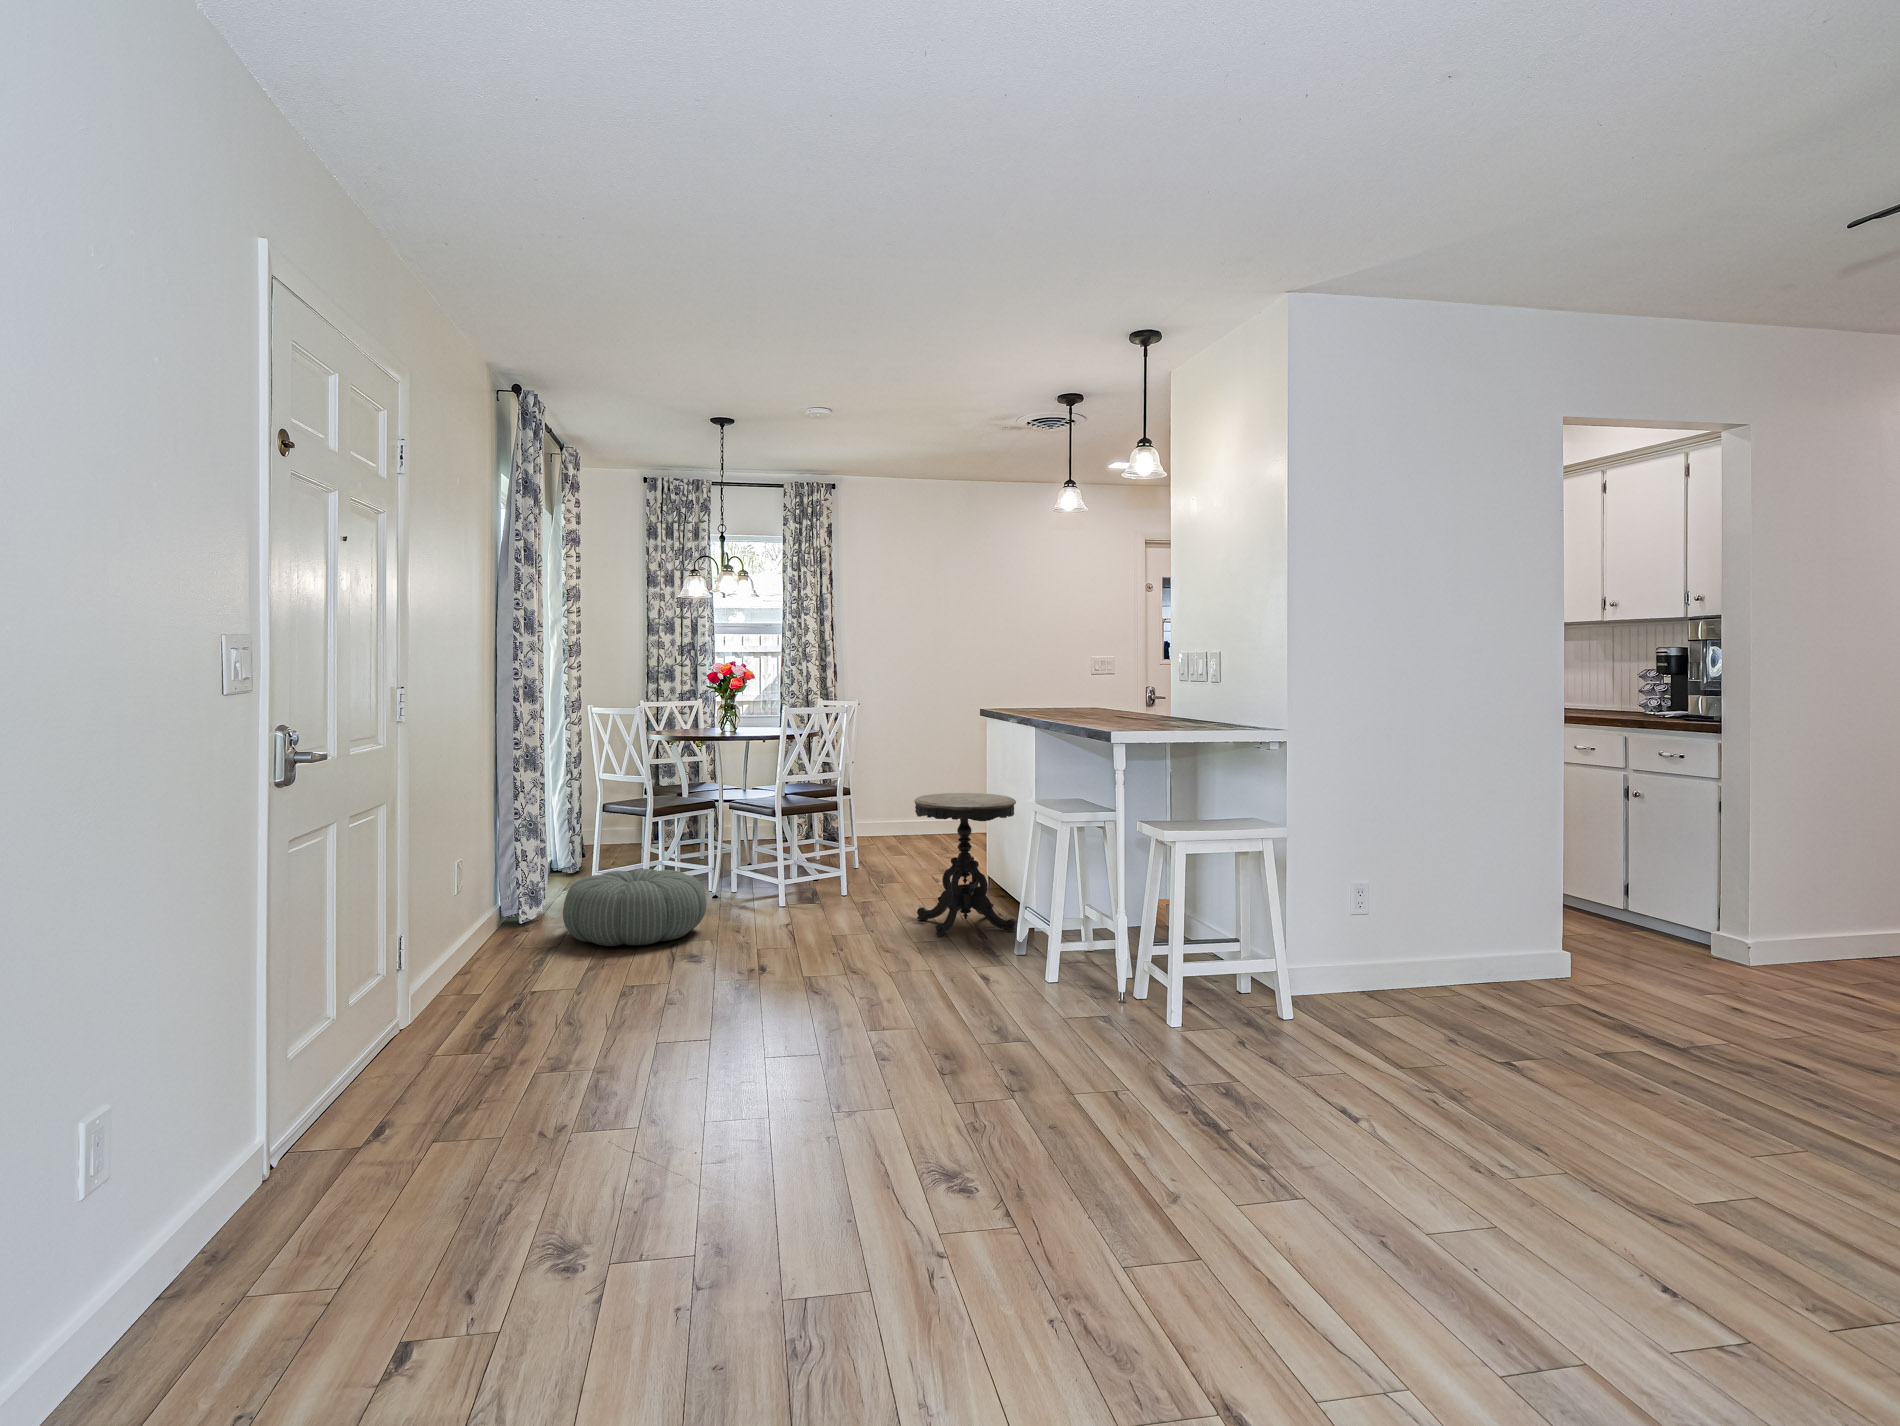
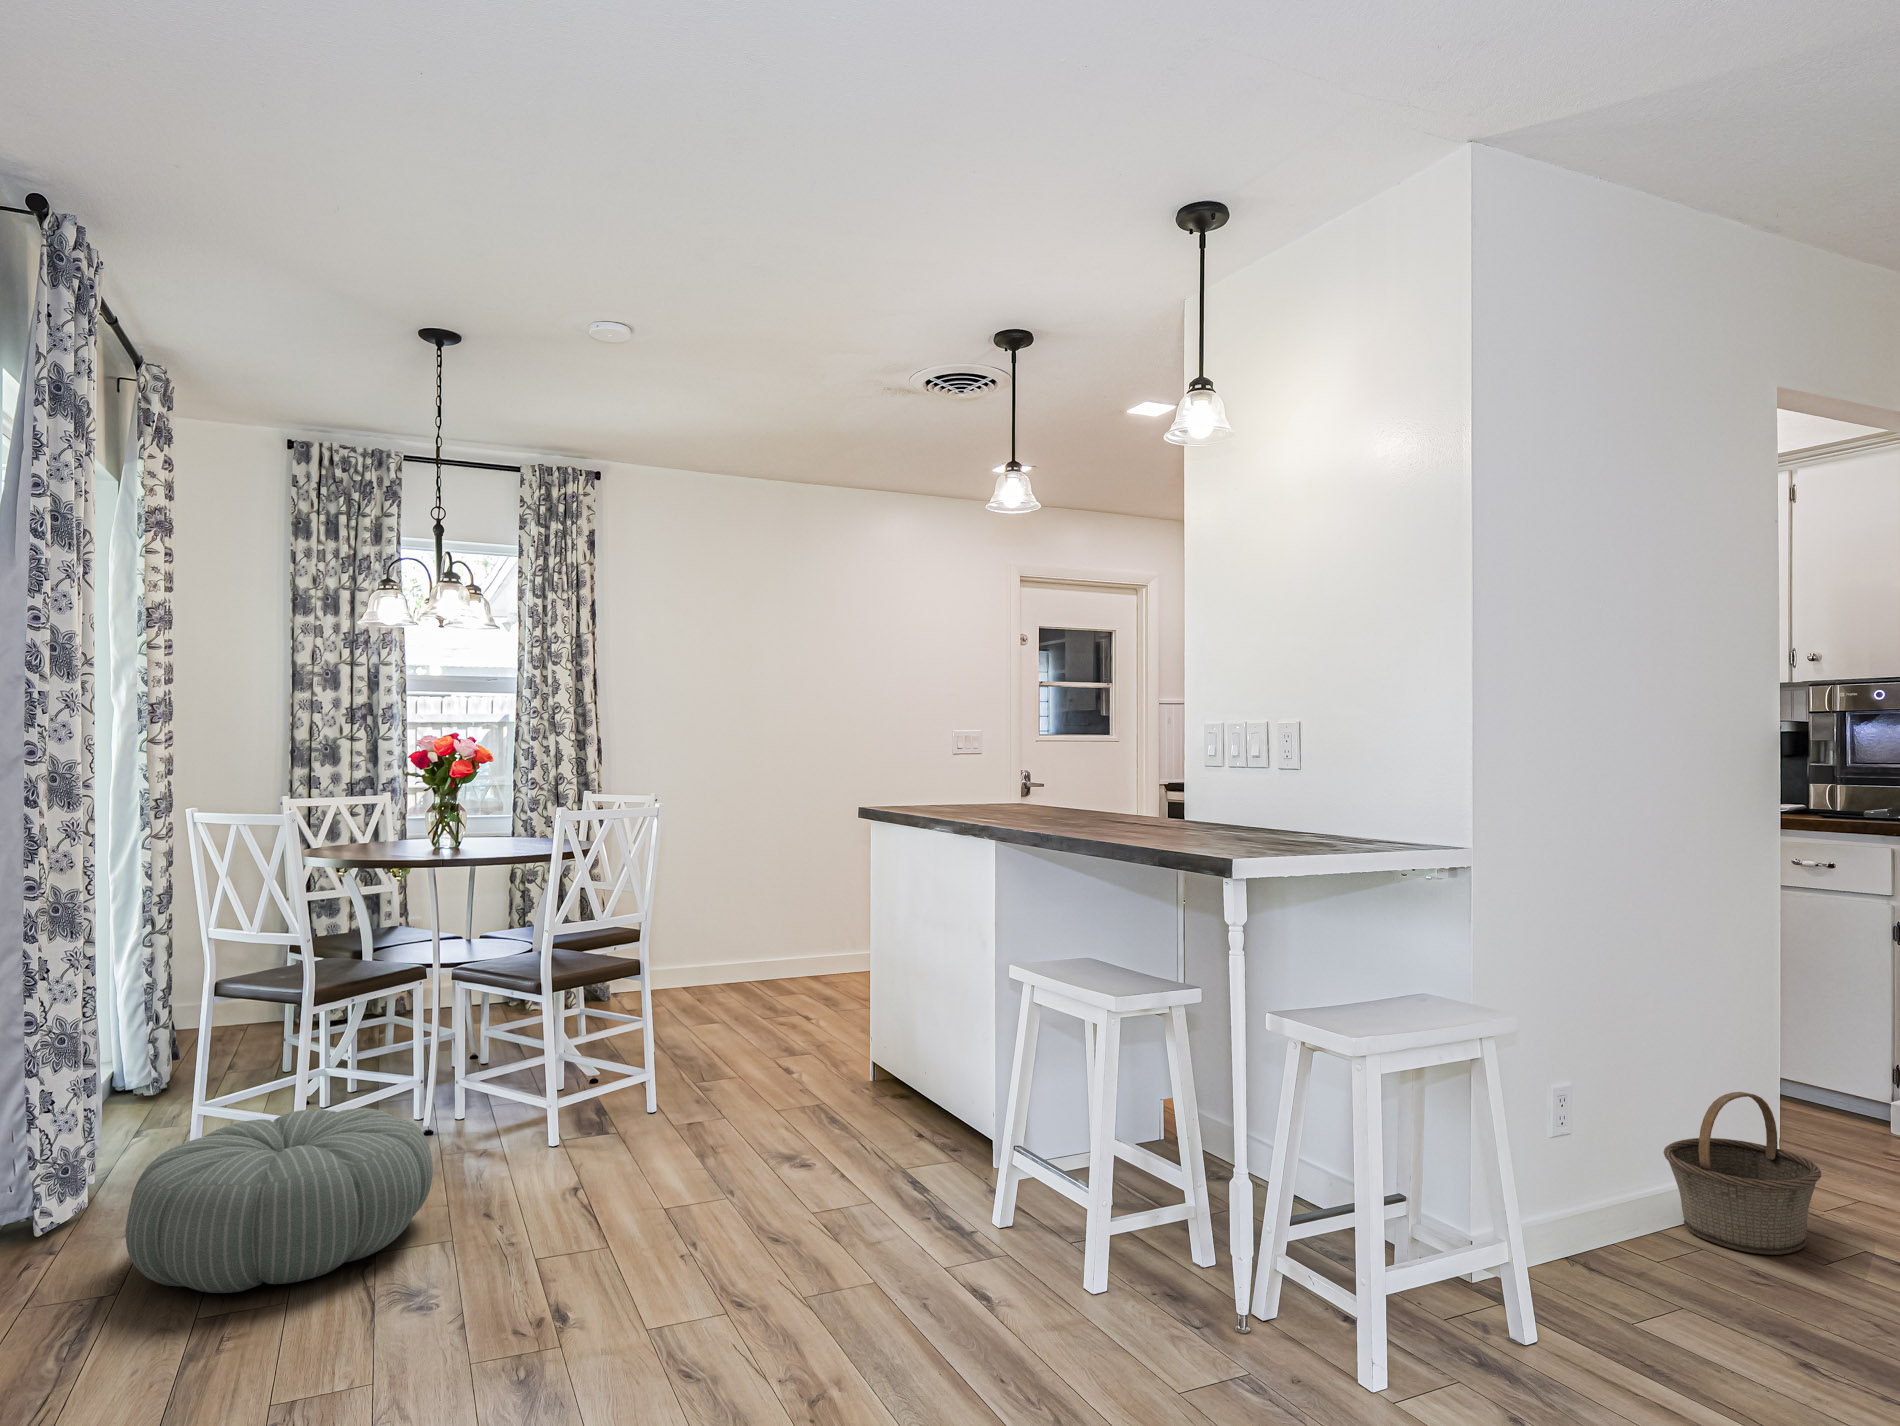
side table: present [914,793,1016,936] -> none [802,928,983,1184]
basket: none [1401,911,1491,1006] -> present [1664,1092,1821,1255]

